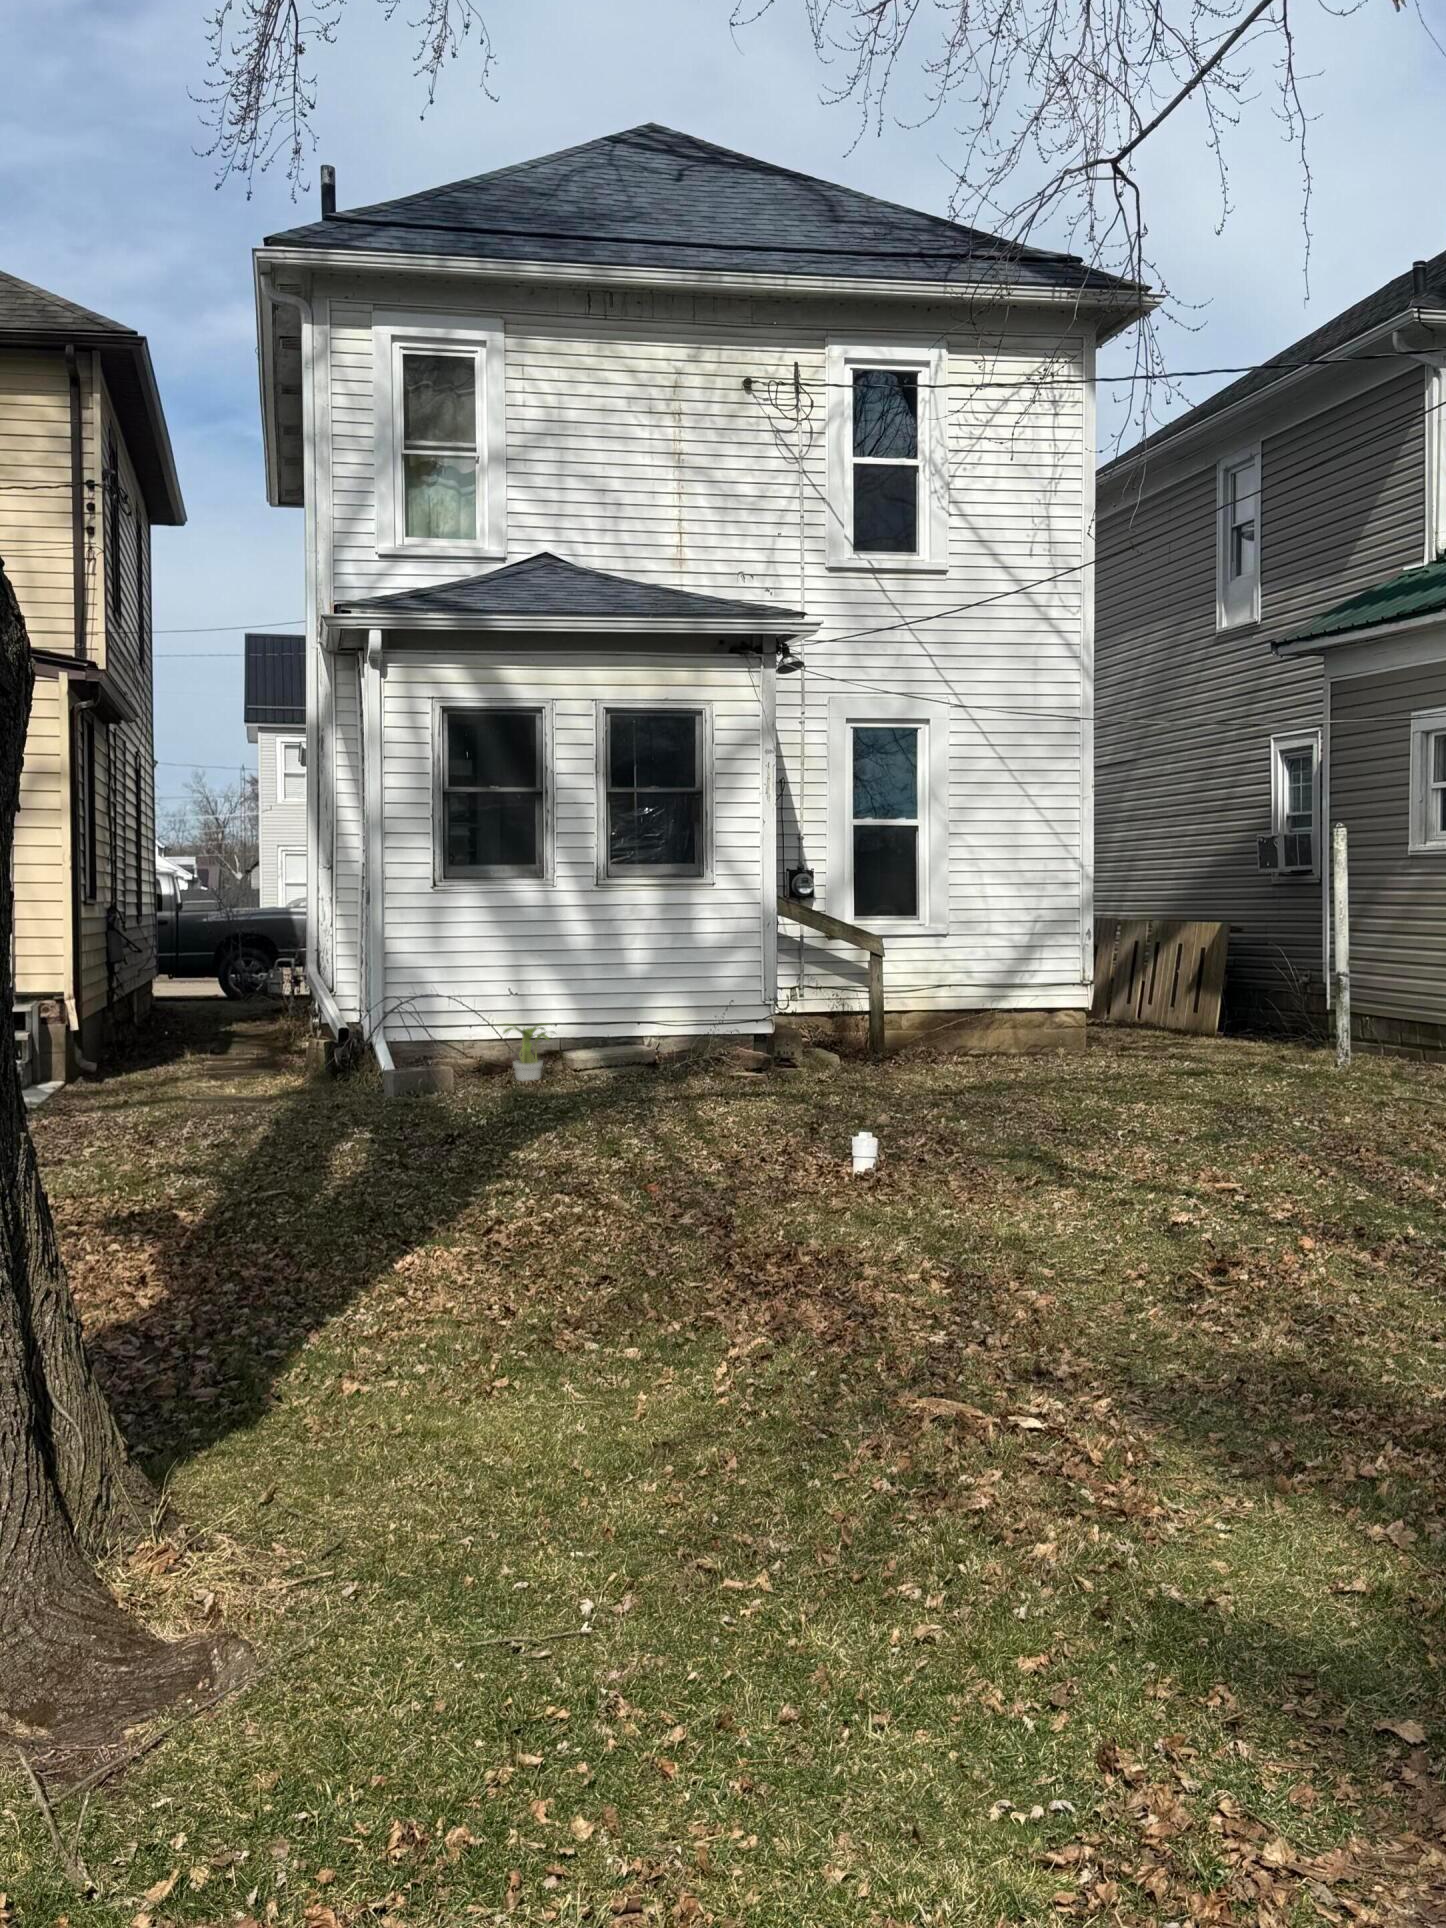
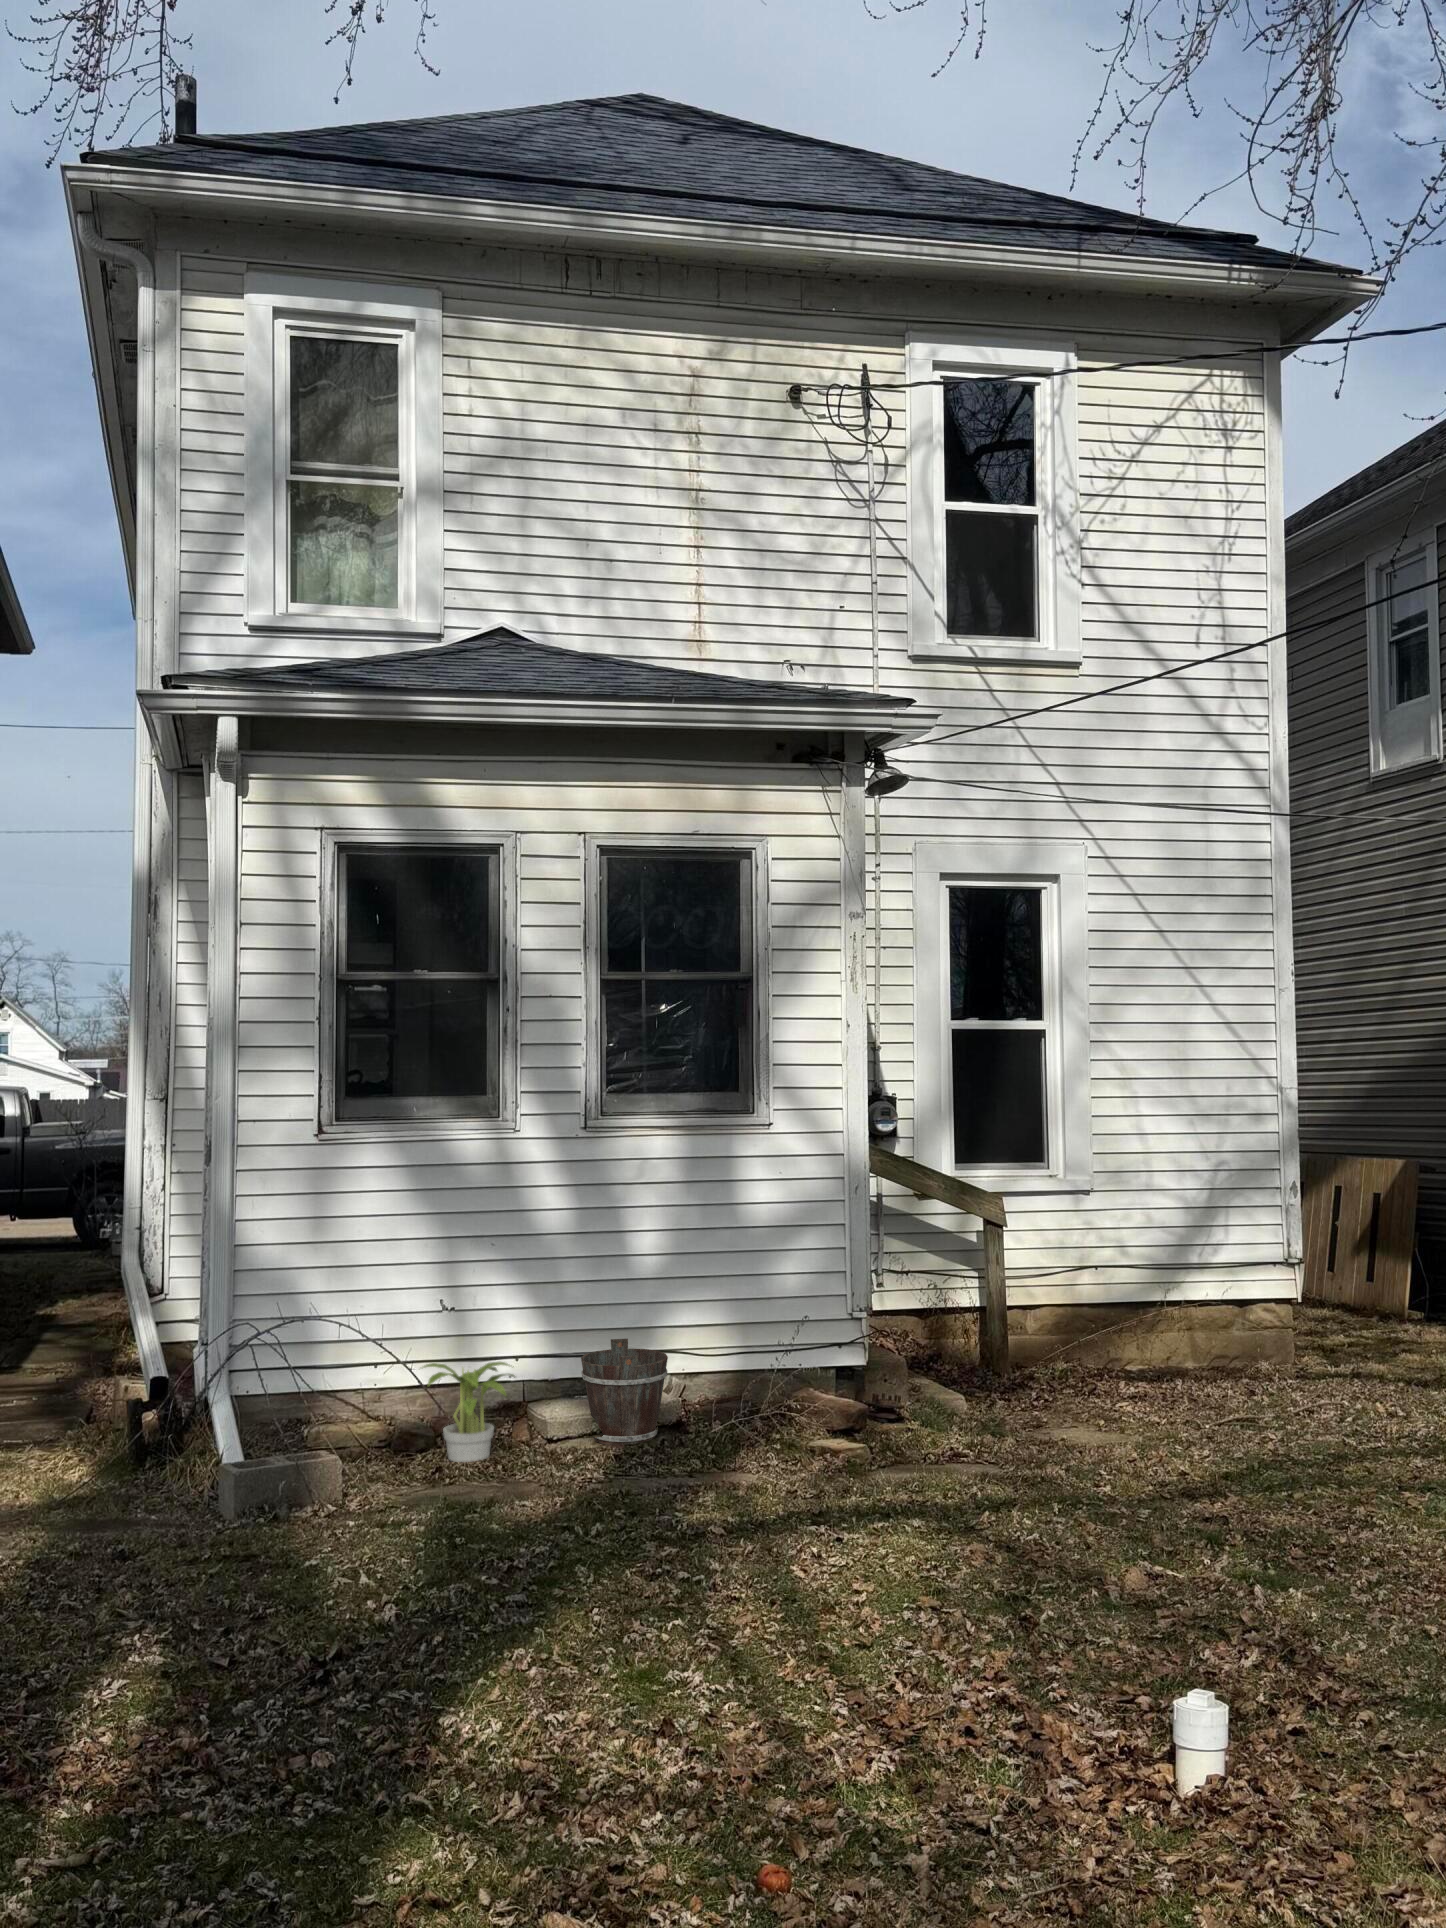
bucket: none [596,1013,648,1074] -> present [581,1339,668,1445]

